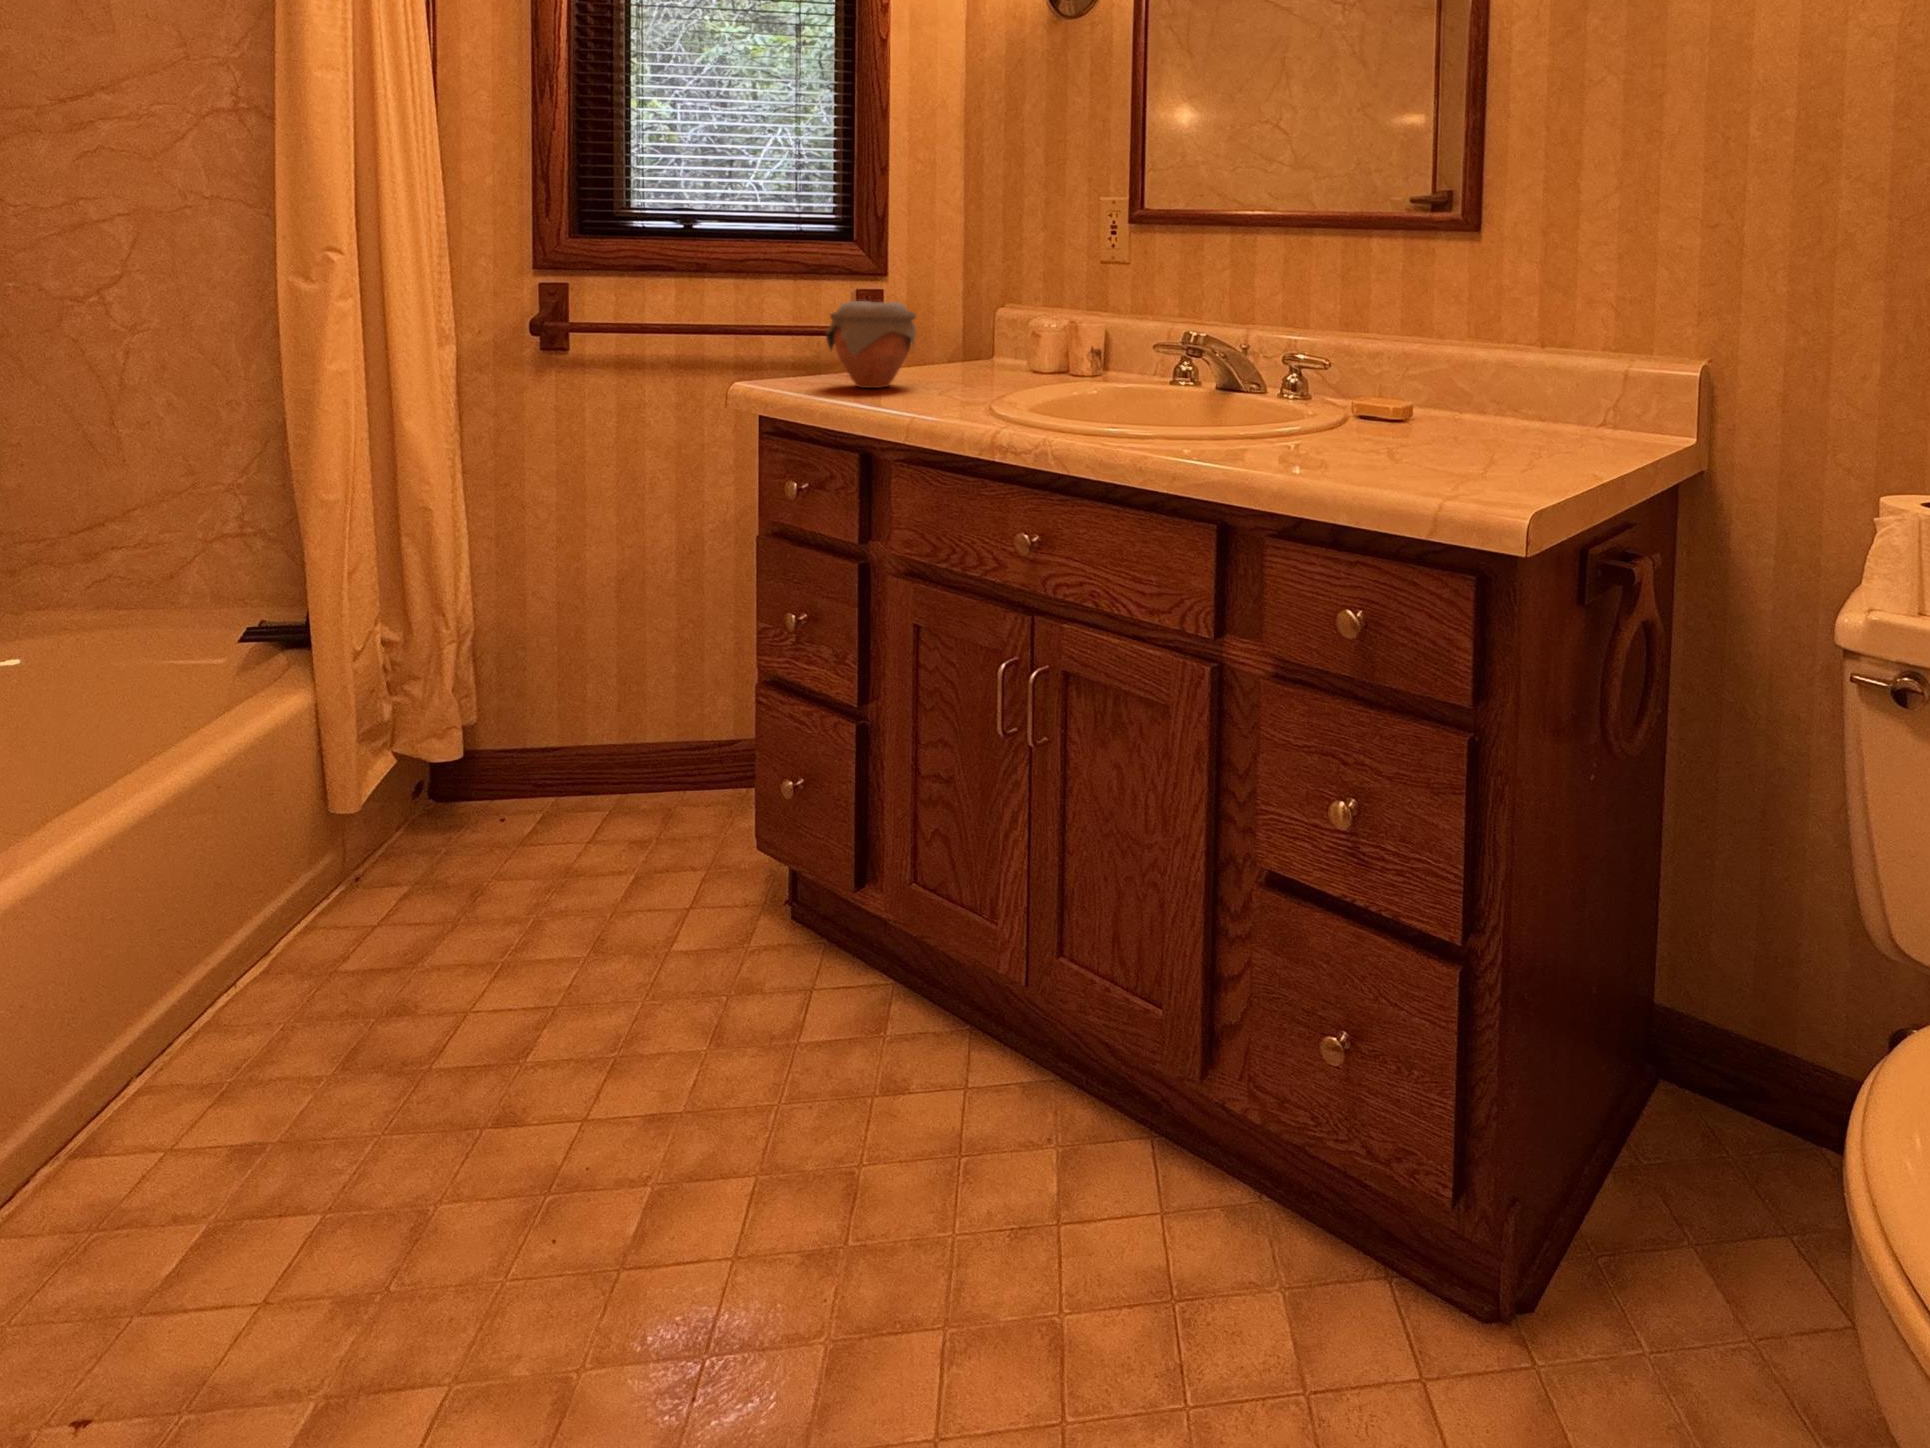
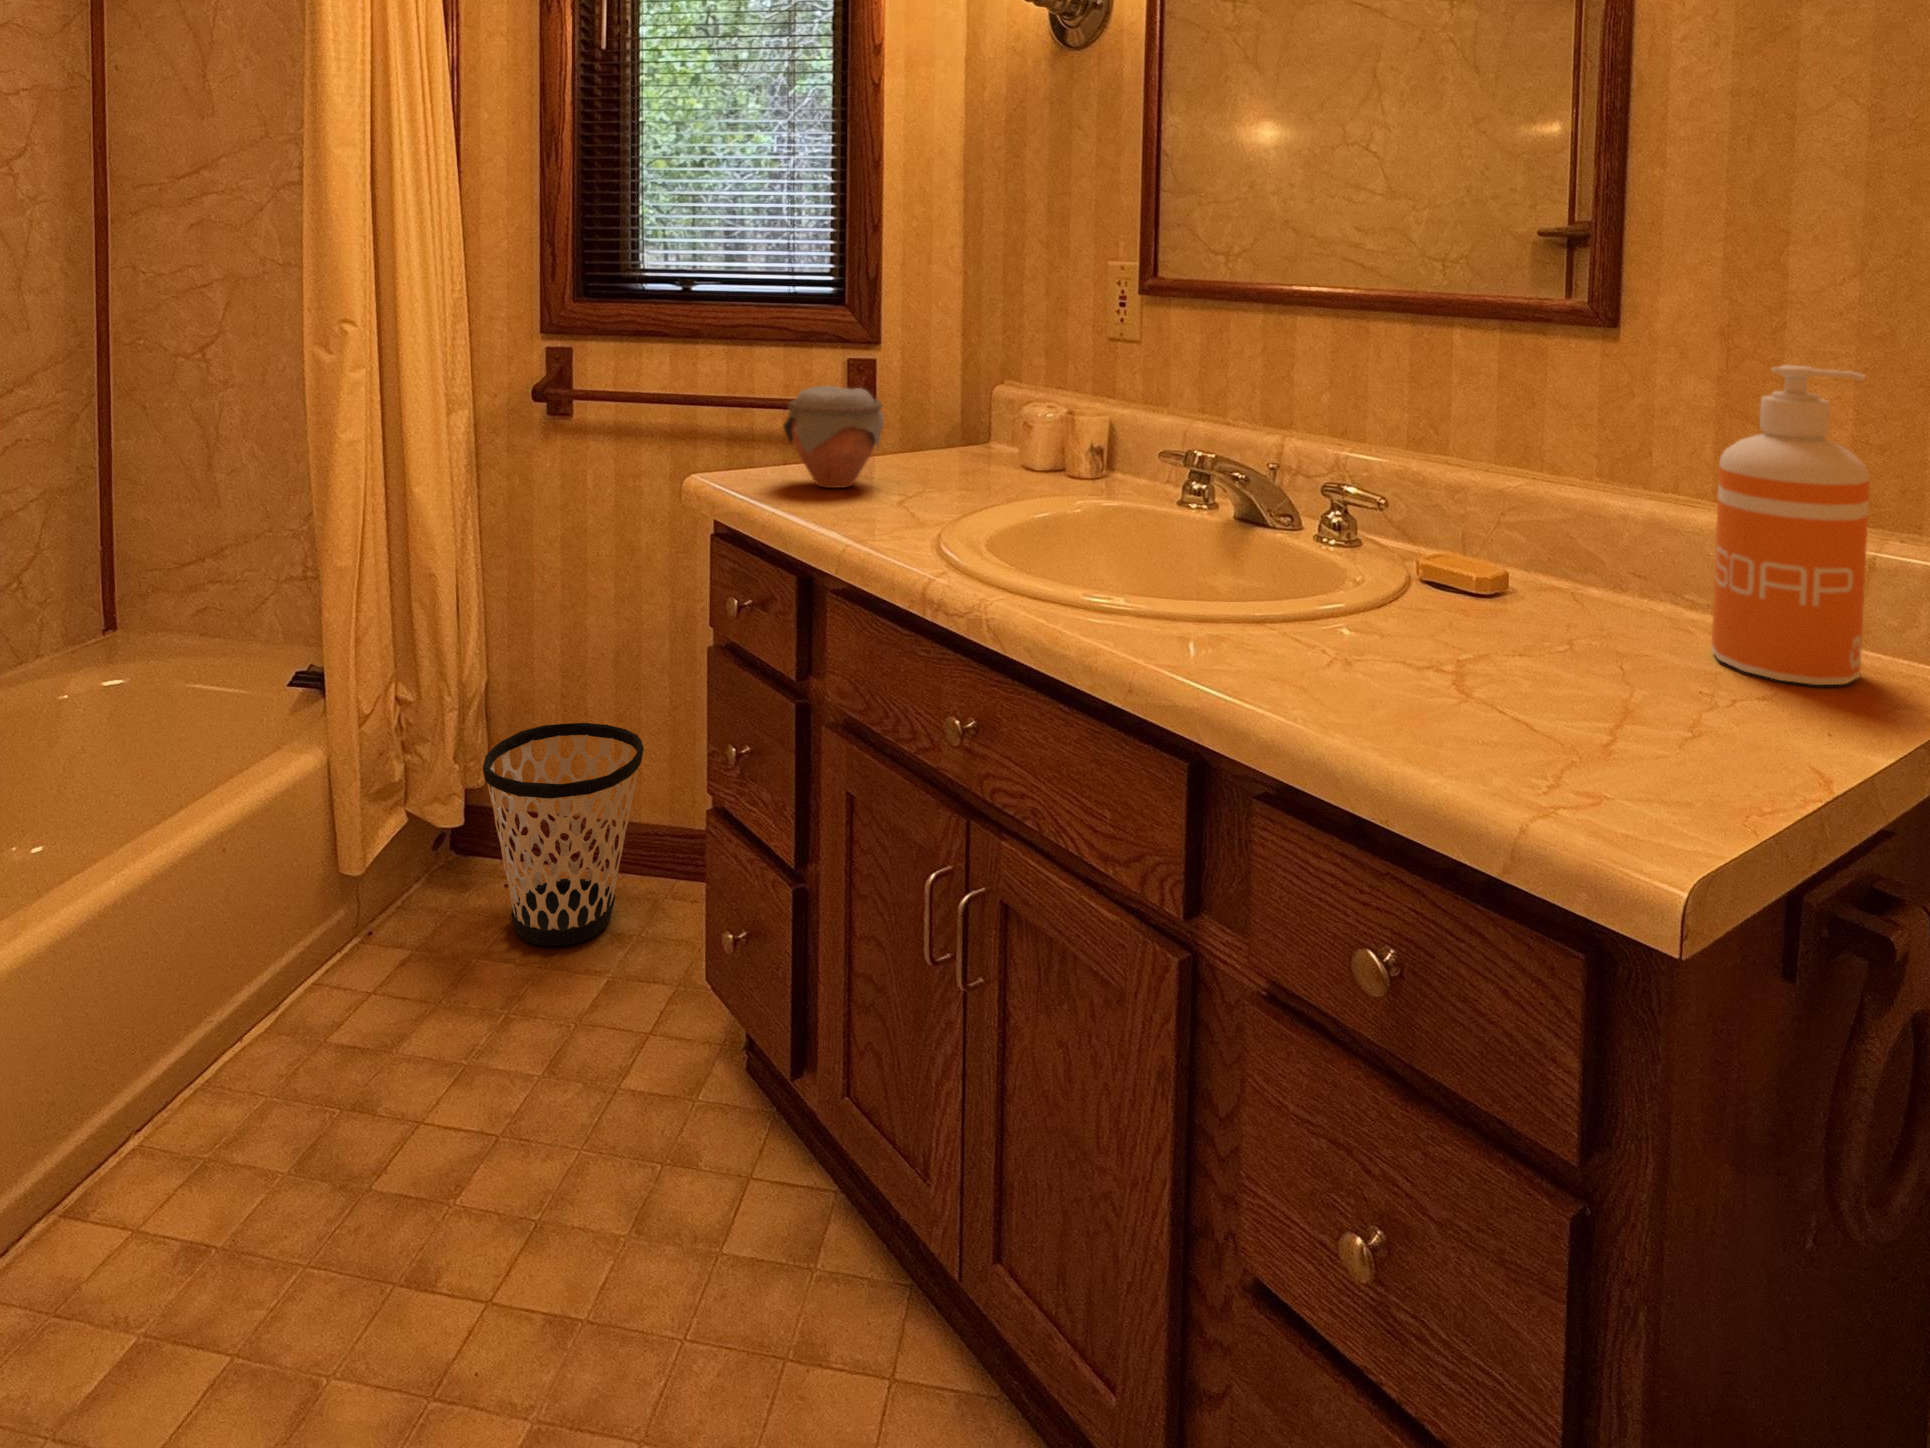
soap dispenser: none [1538,245,1624,446] -> present [1712,365,1869,685]
wastebasket: none [487,649,658,860] -> present [483,723,644,946]

